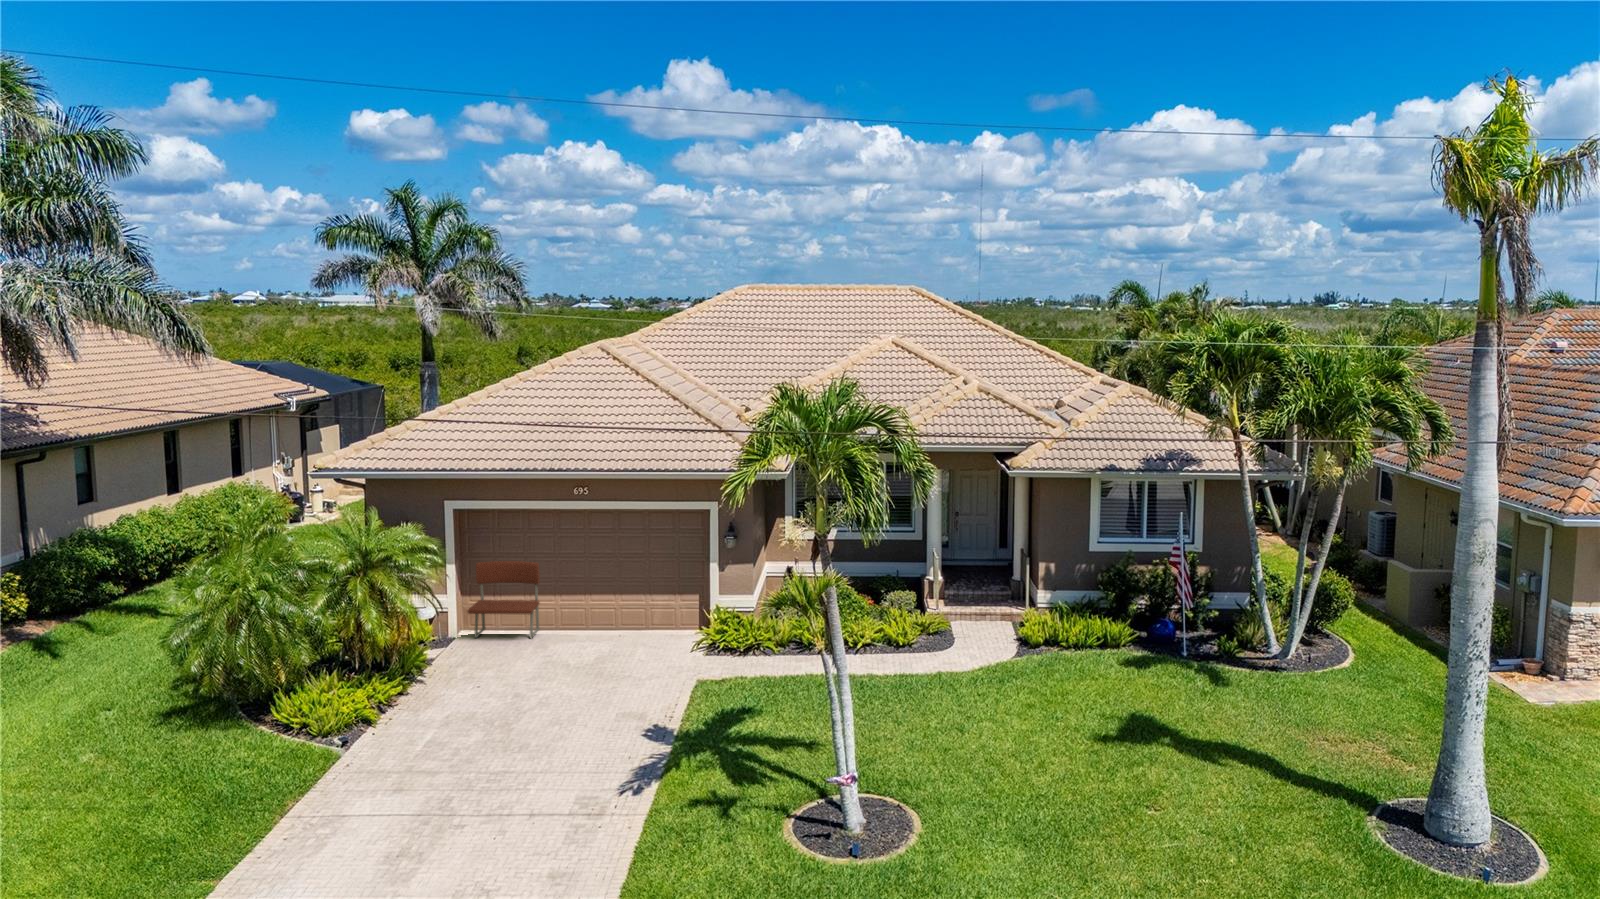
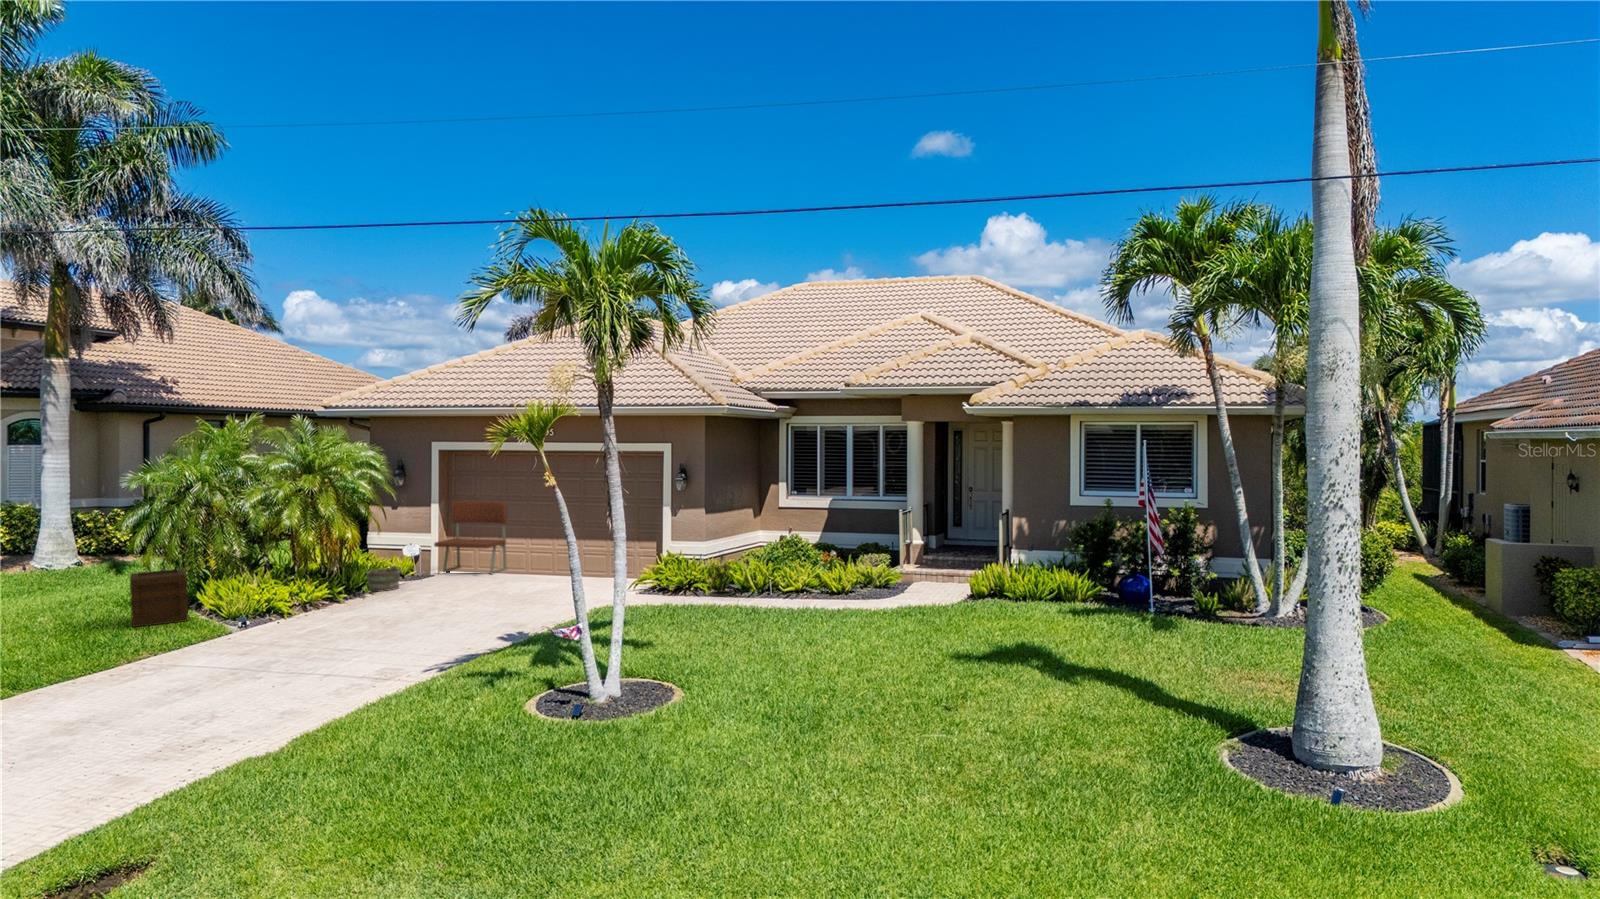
potted tree: none [786,618,814,663] -> present [709,555,733,596]
bucket: none [423,644,462,675] -> present [366,566,402,591]
wooden crate: none [212,681,287,755] -> present [130,569,188,627]

